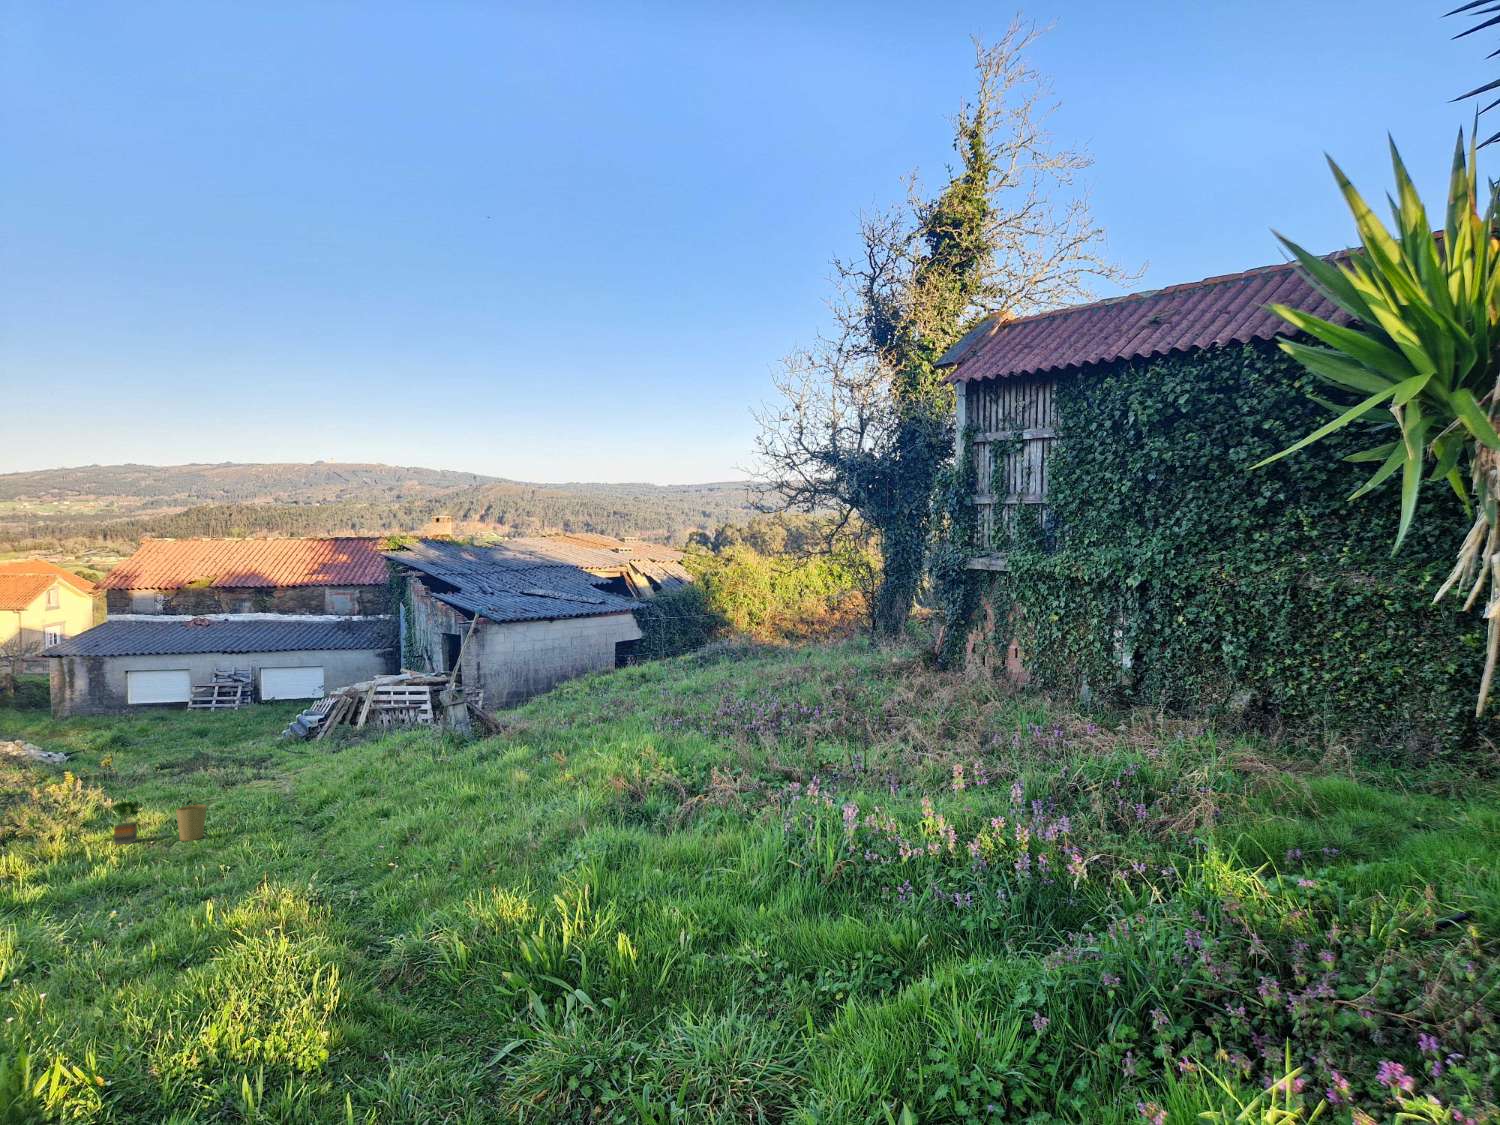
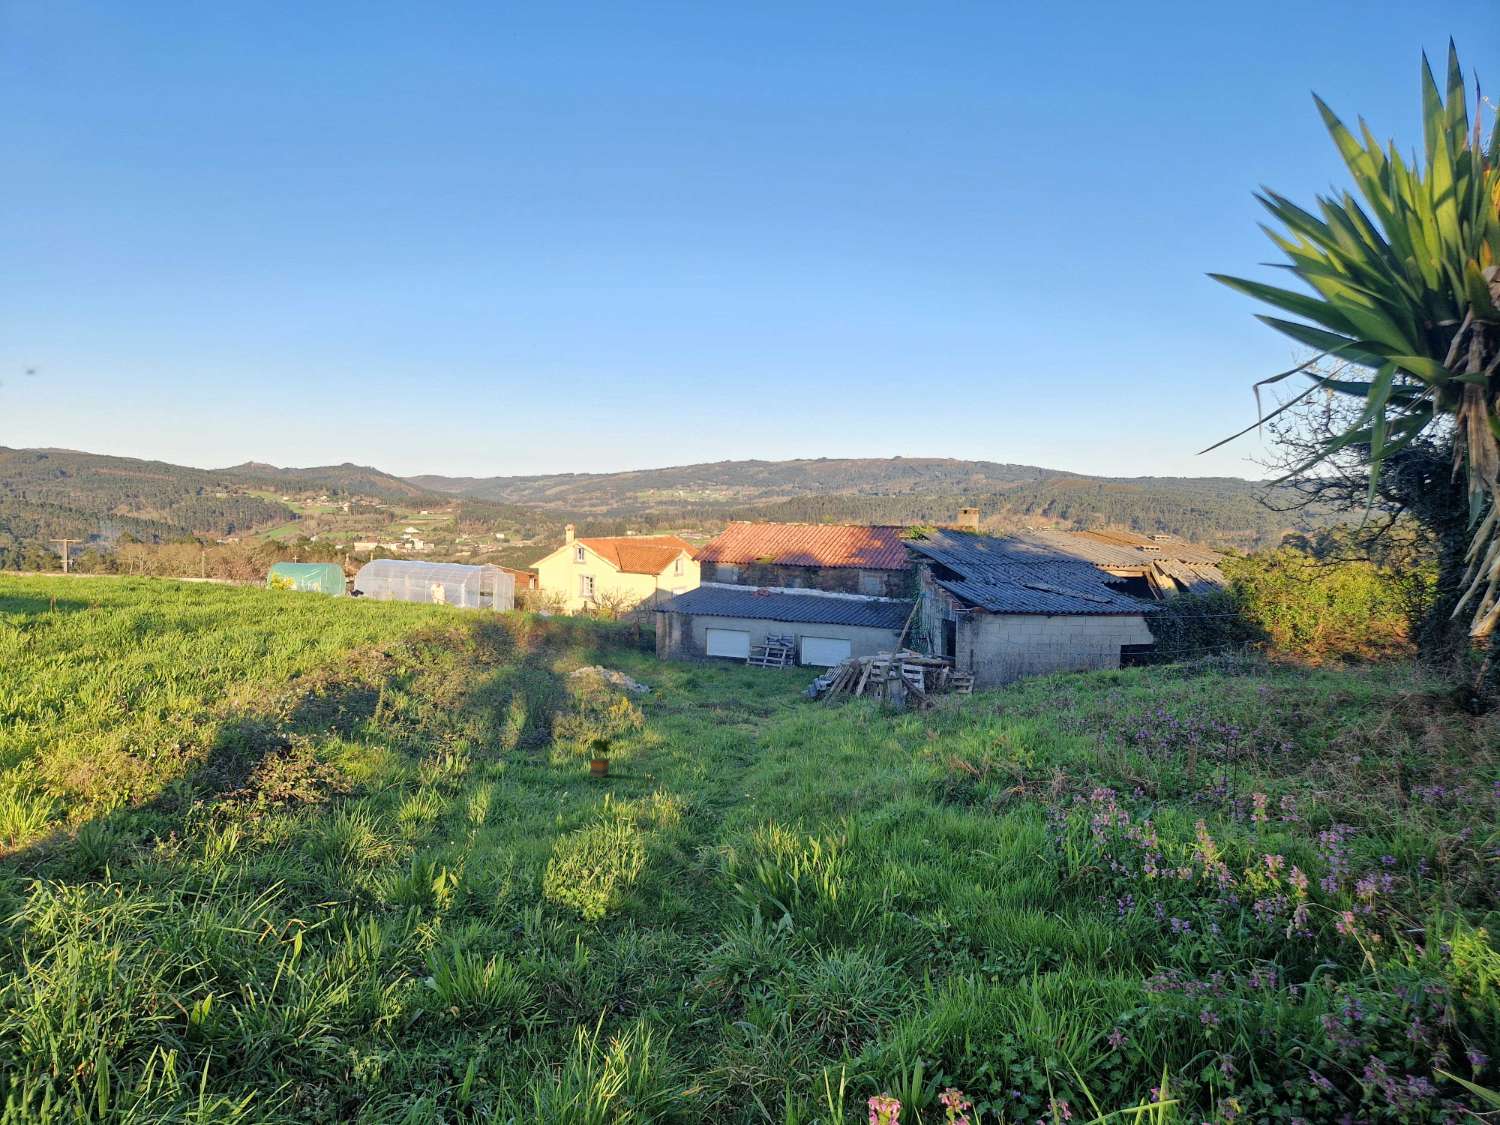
basket: present [176,803,207,841] -> none [632,748,656,787]

